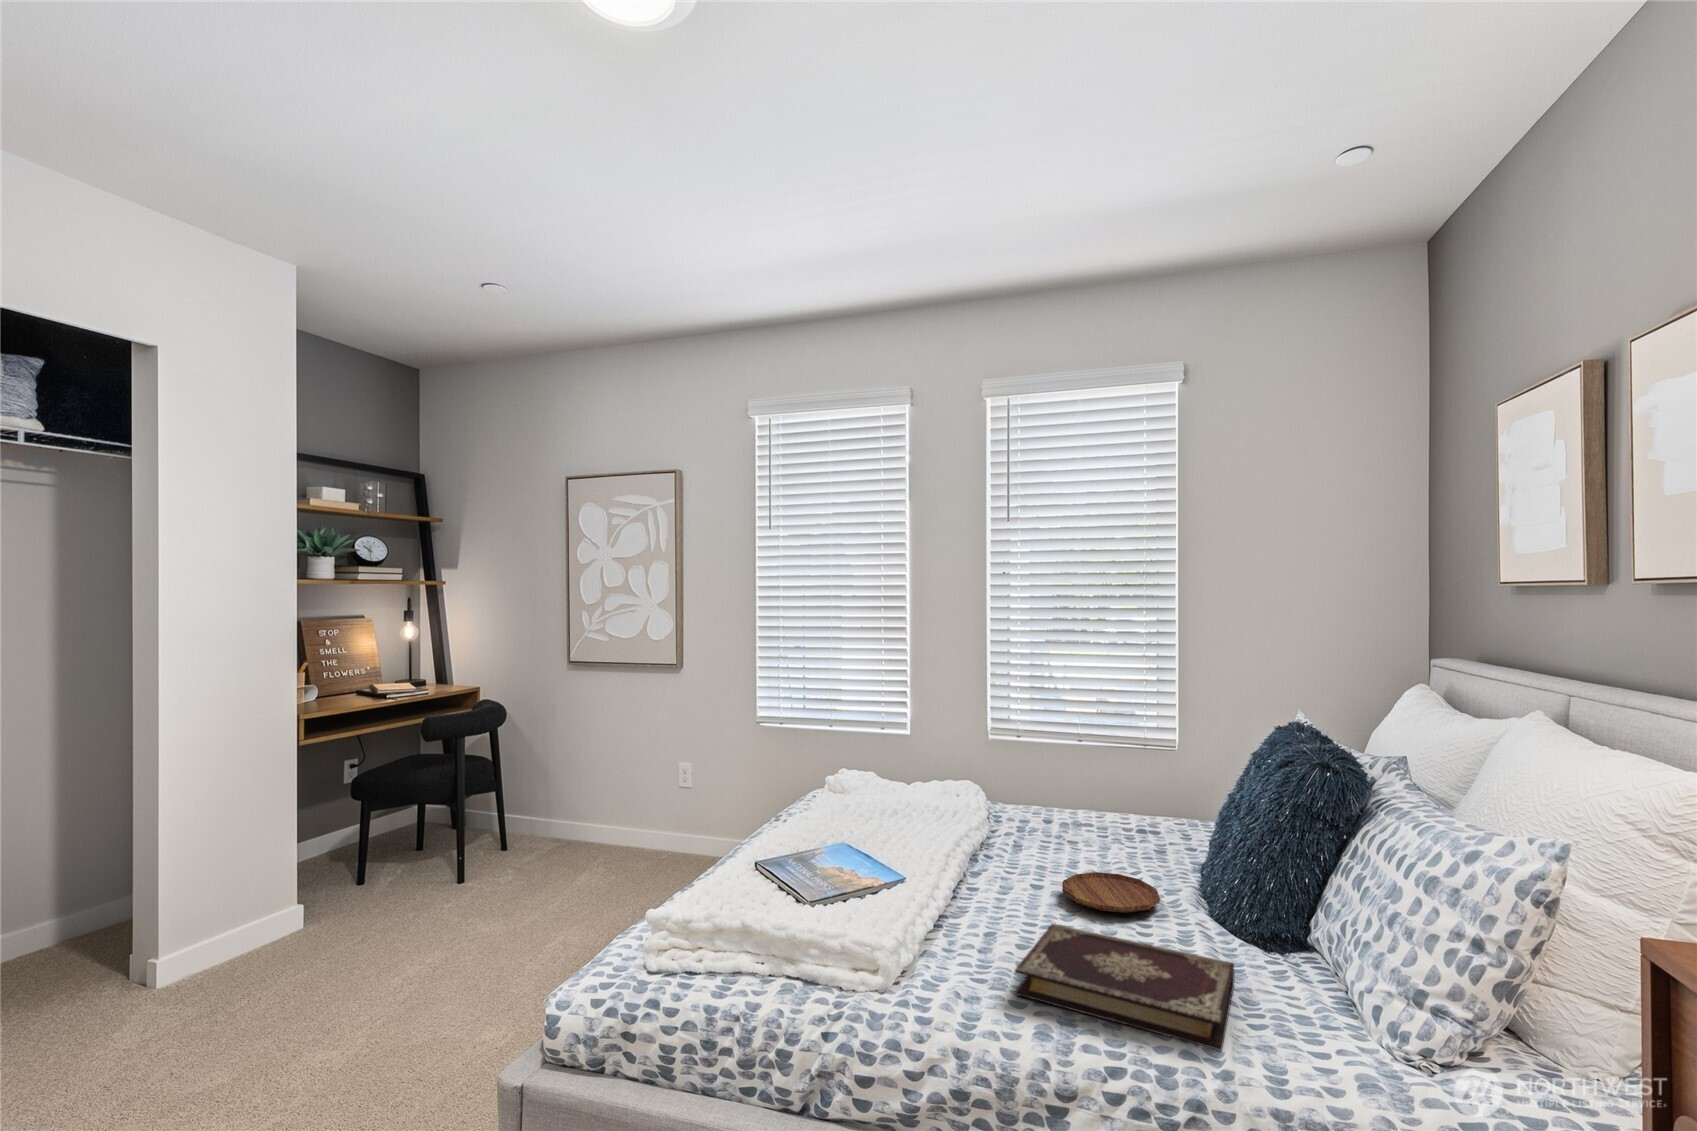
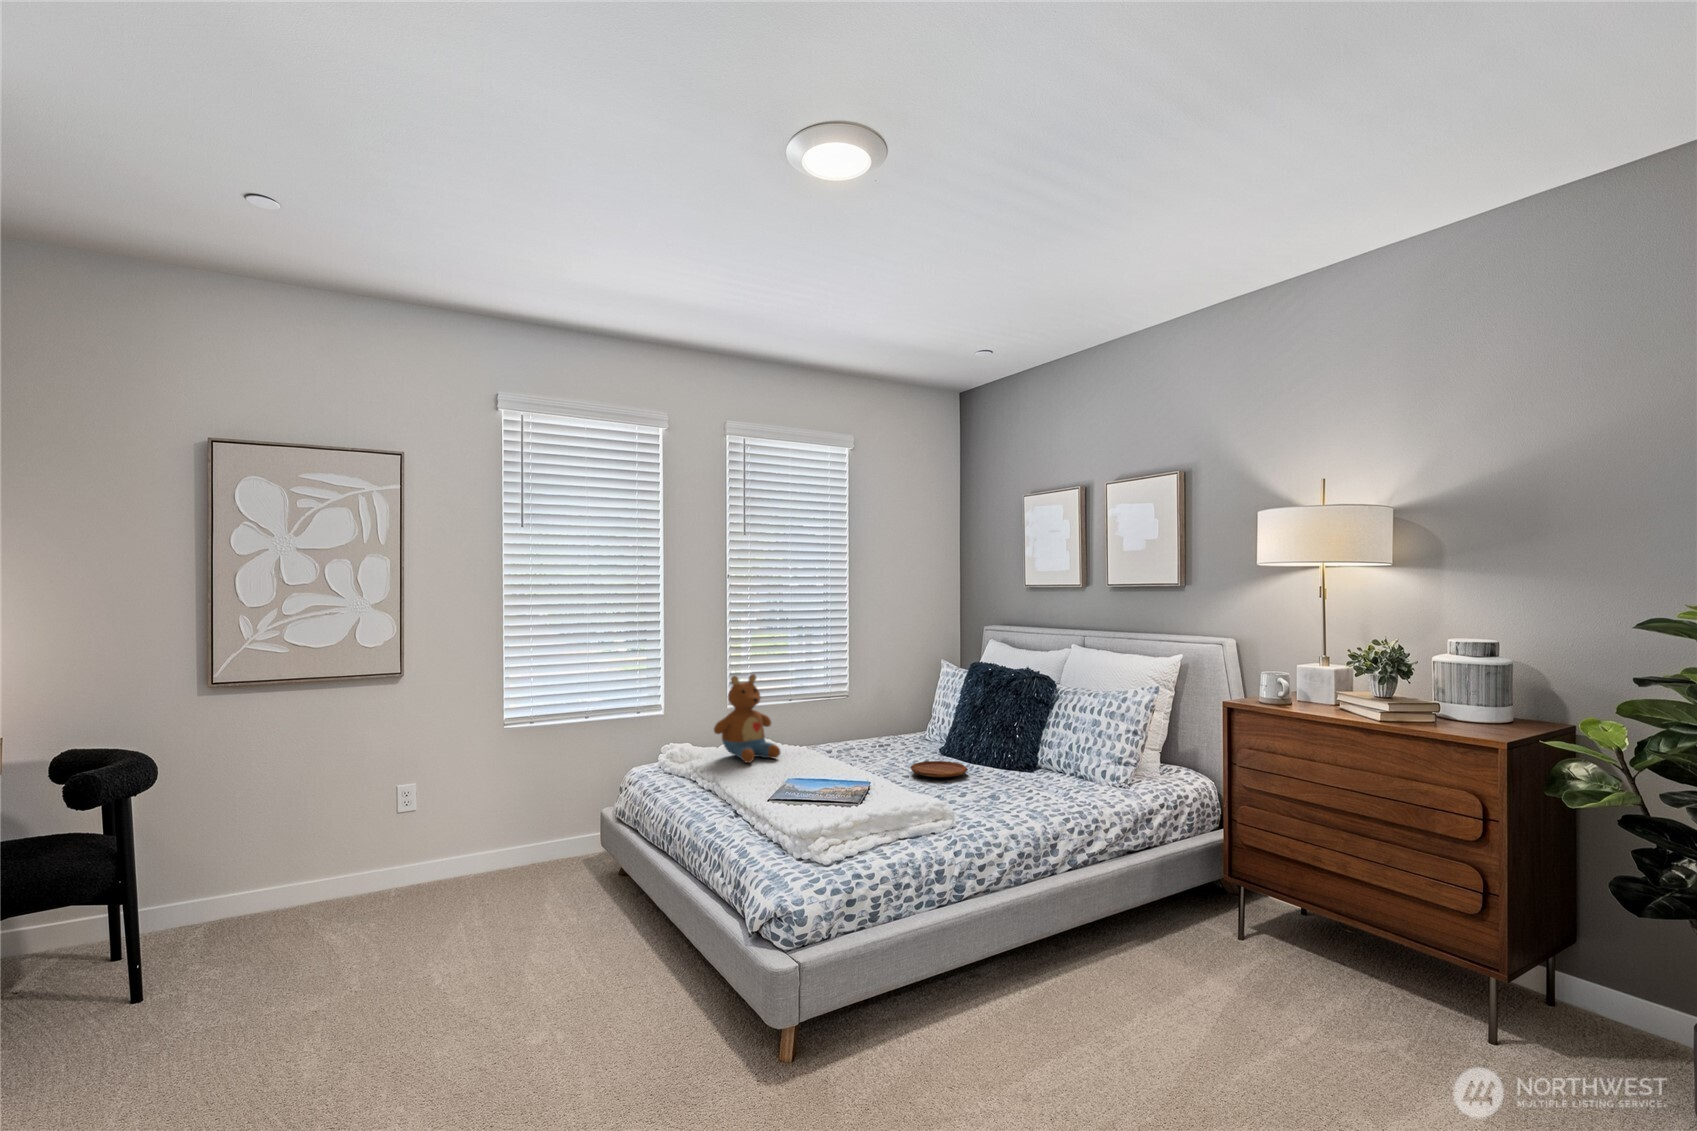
stuffed toy: none [842,702,924,814] -> present [714,674,780,763]
book: present [1015,924,1235,1050] -> none [960,774,1082,812]

